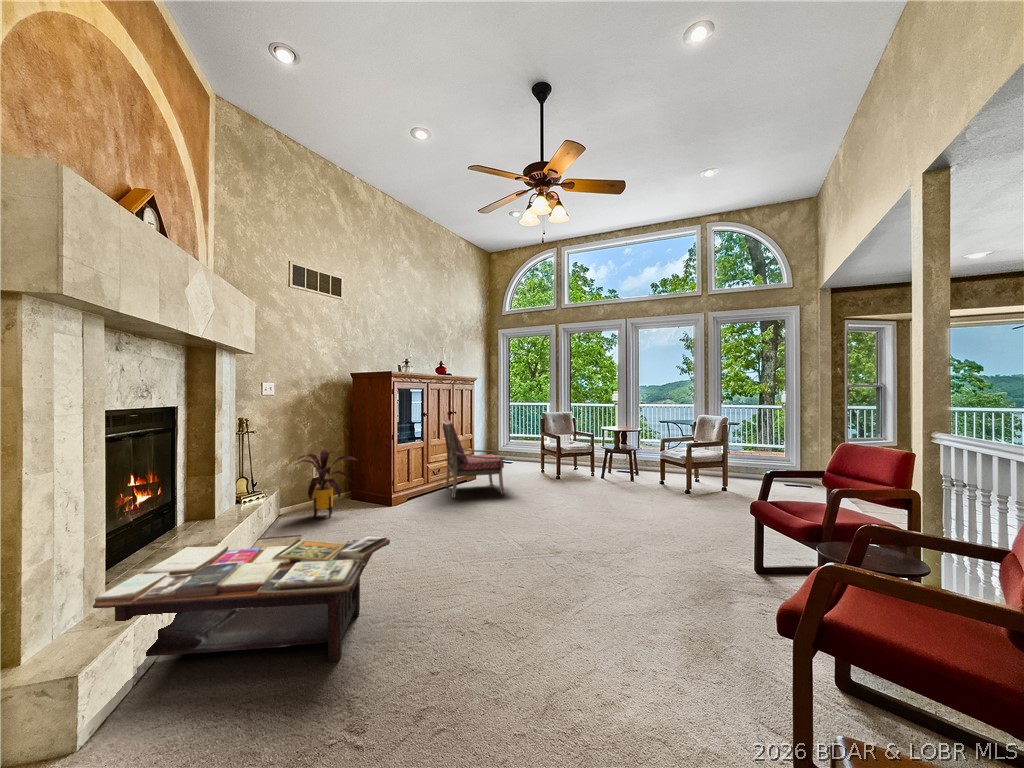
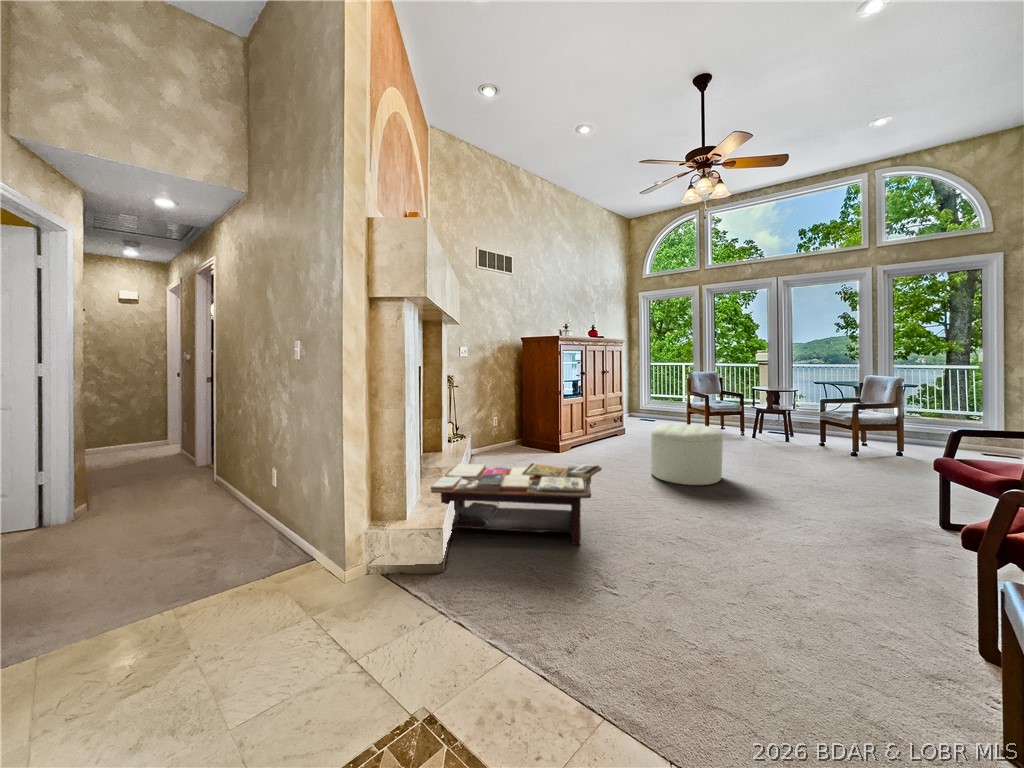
armchair: present [441,419,505,498] -> none [596,378,659,448]
house plant: present [297,450,358,519] -> none [487,403,538,457]
ottoman: none [483,471,558,543] -> present [651,424,723,485]

